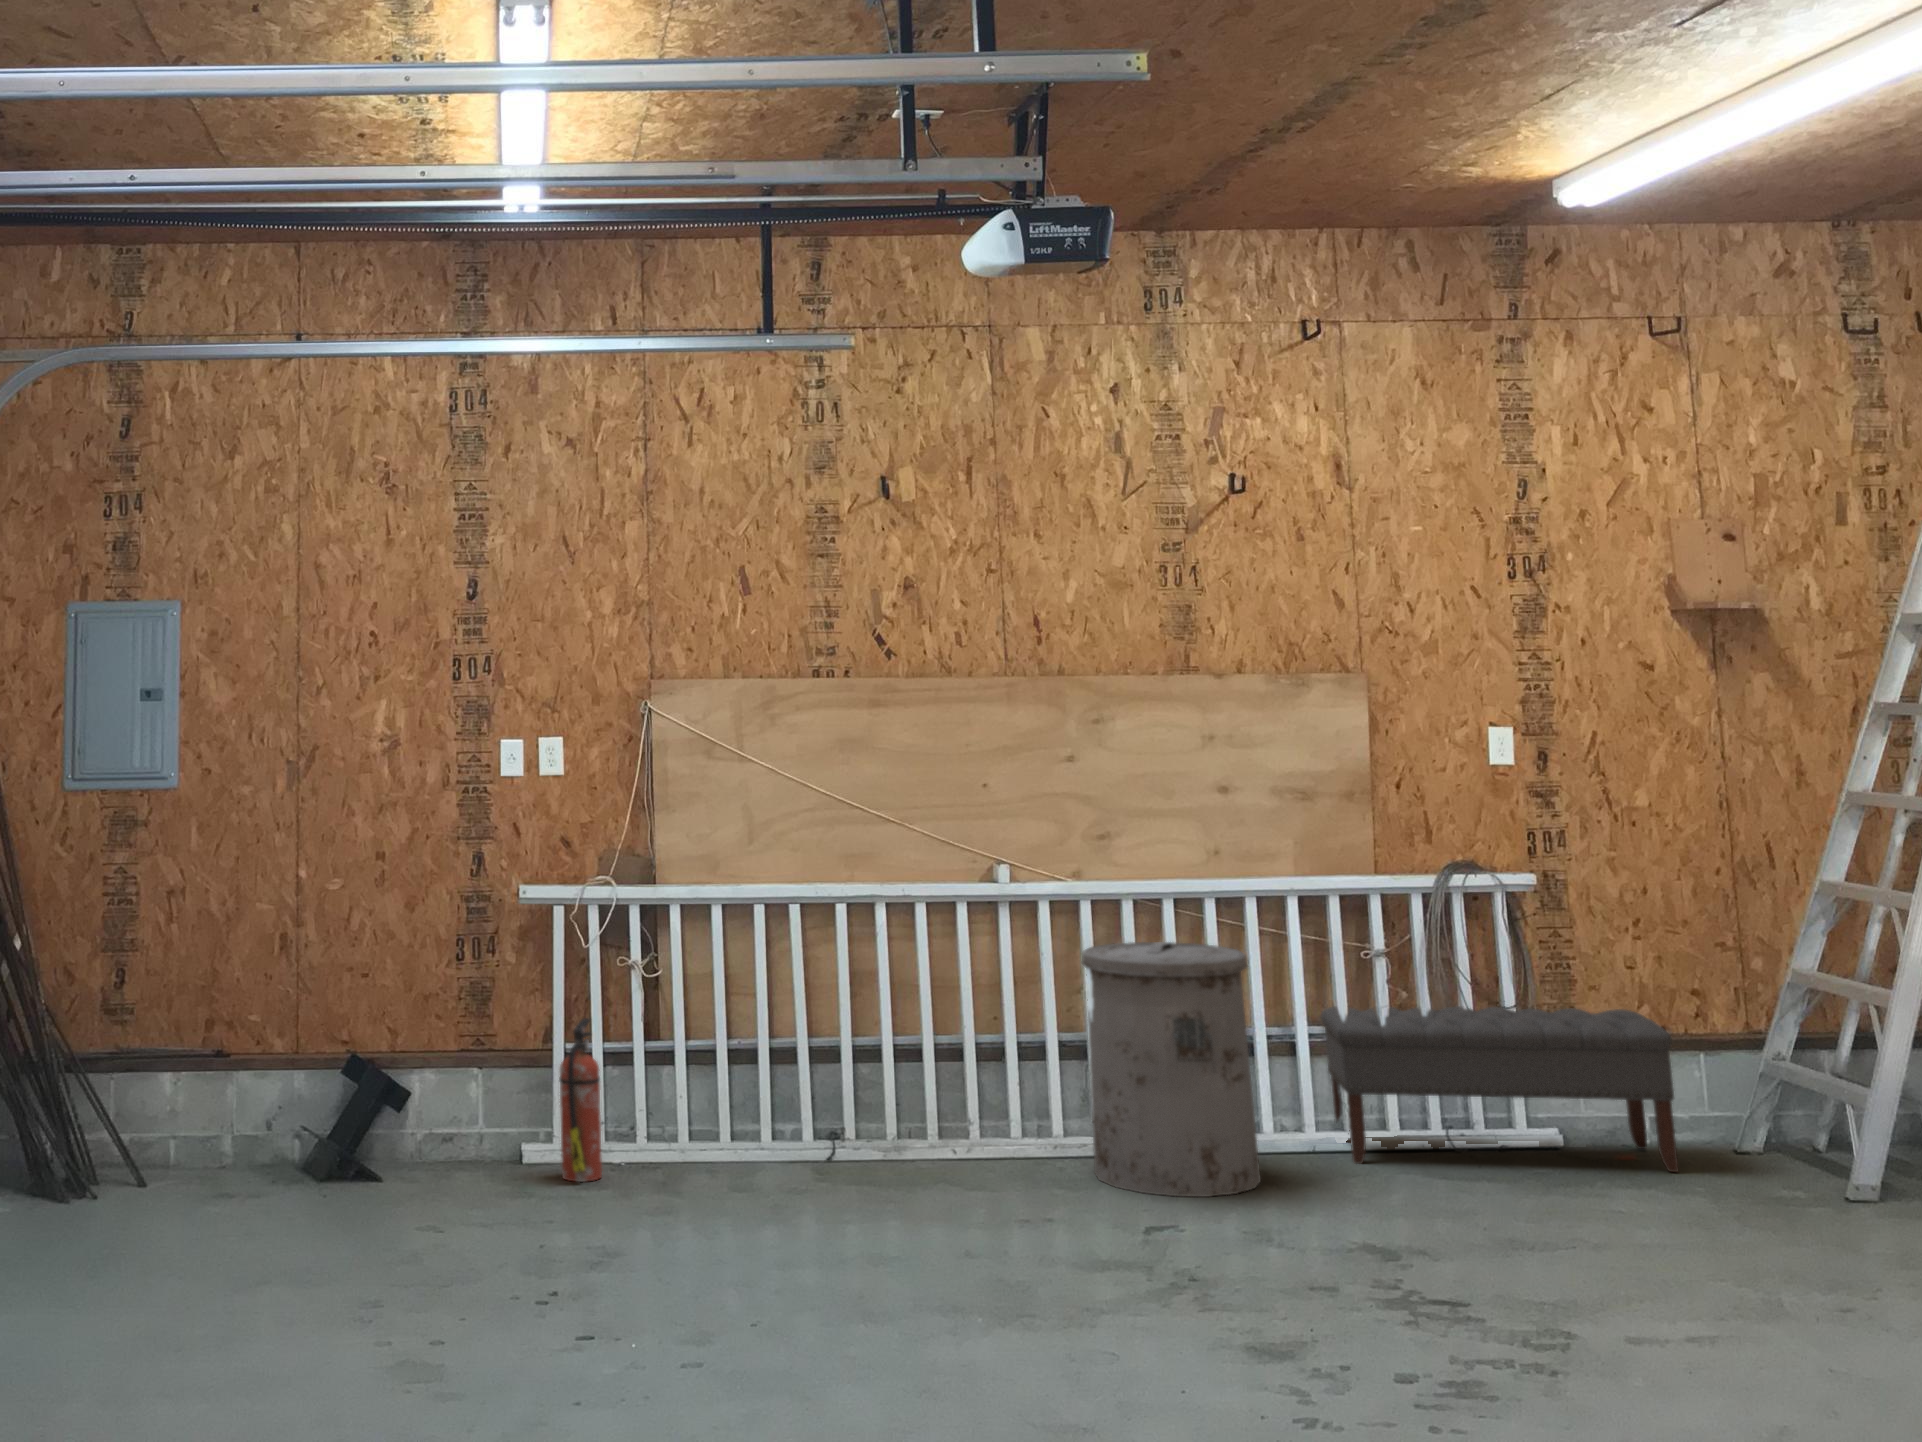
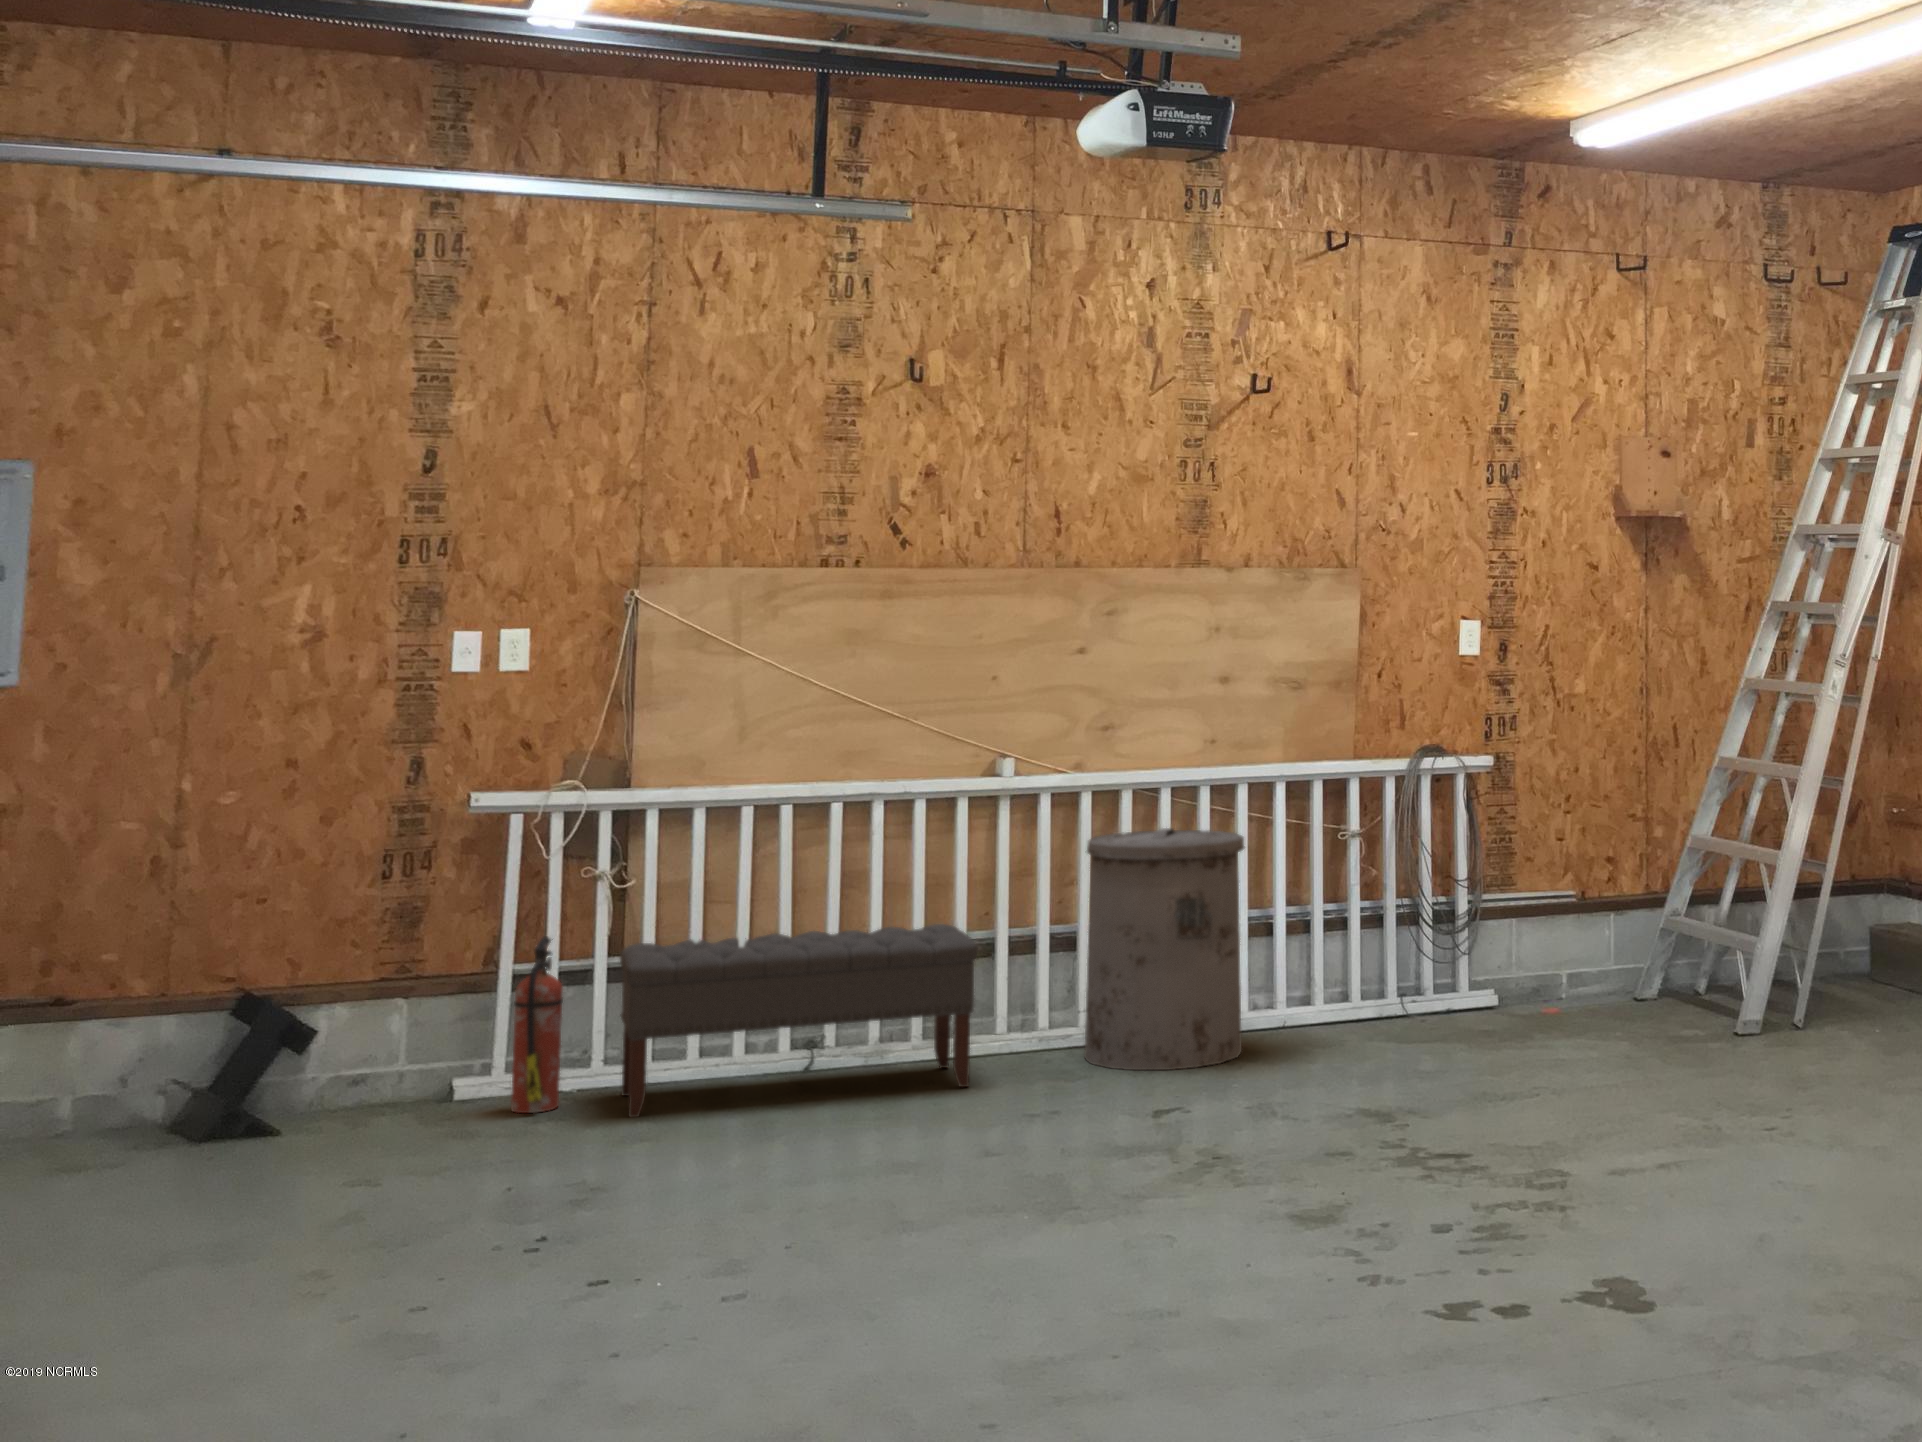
bench: present [1321,1006,1679,1172] -> present [620,924,977,1117]

